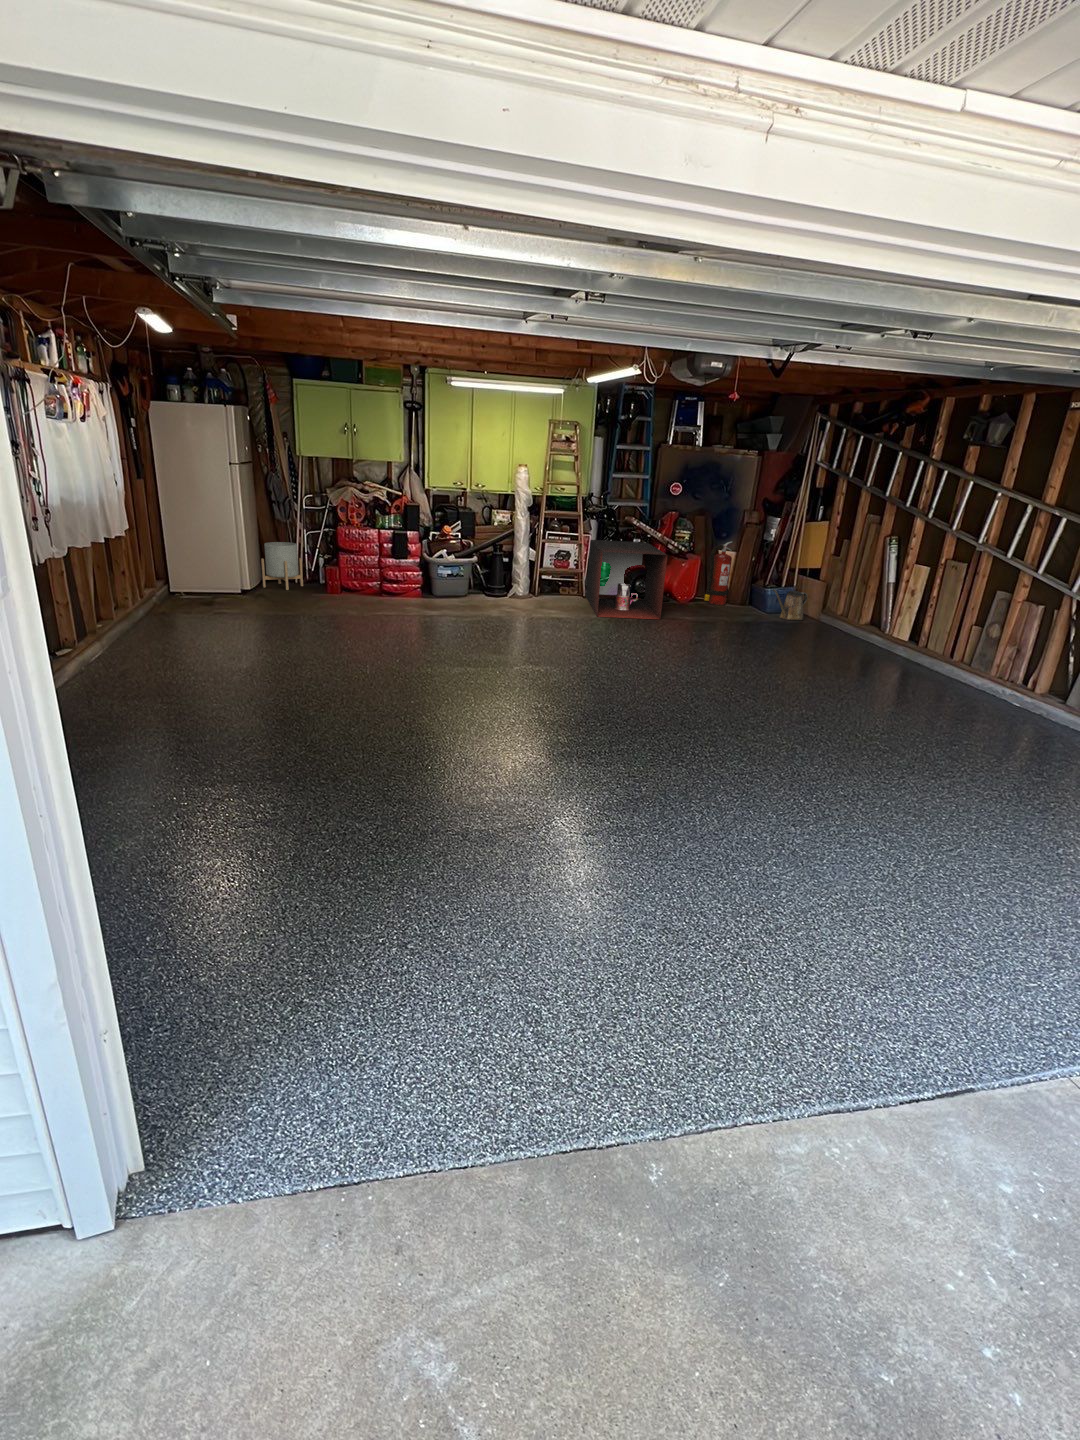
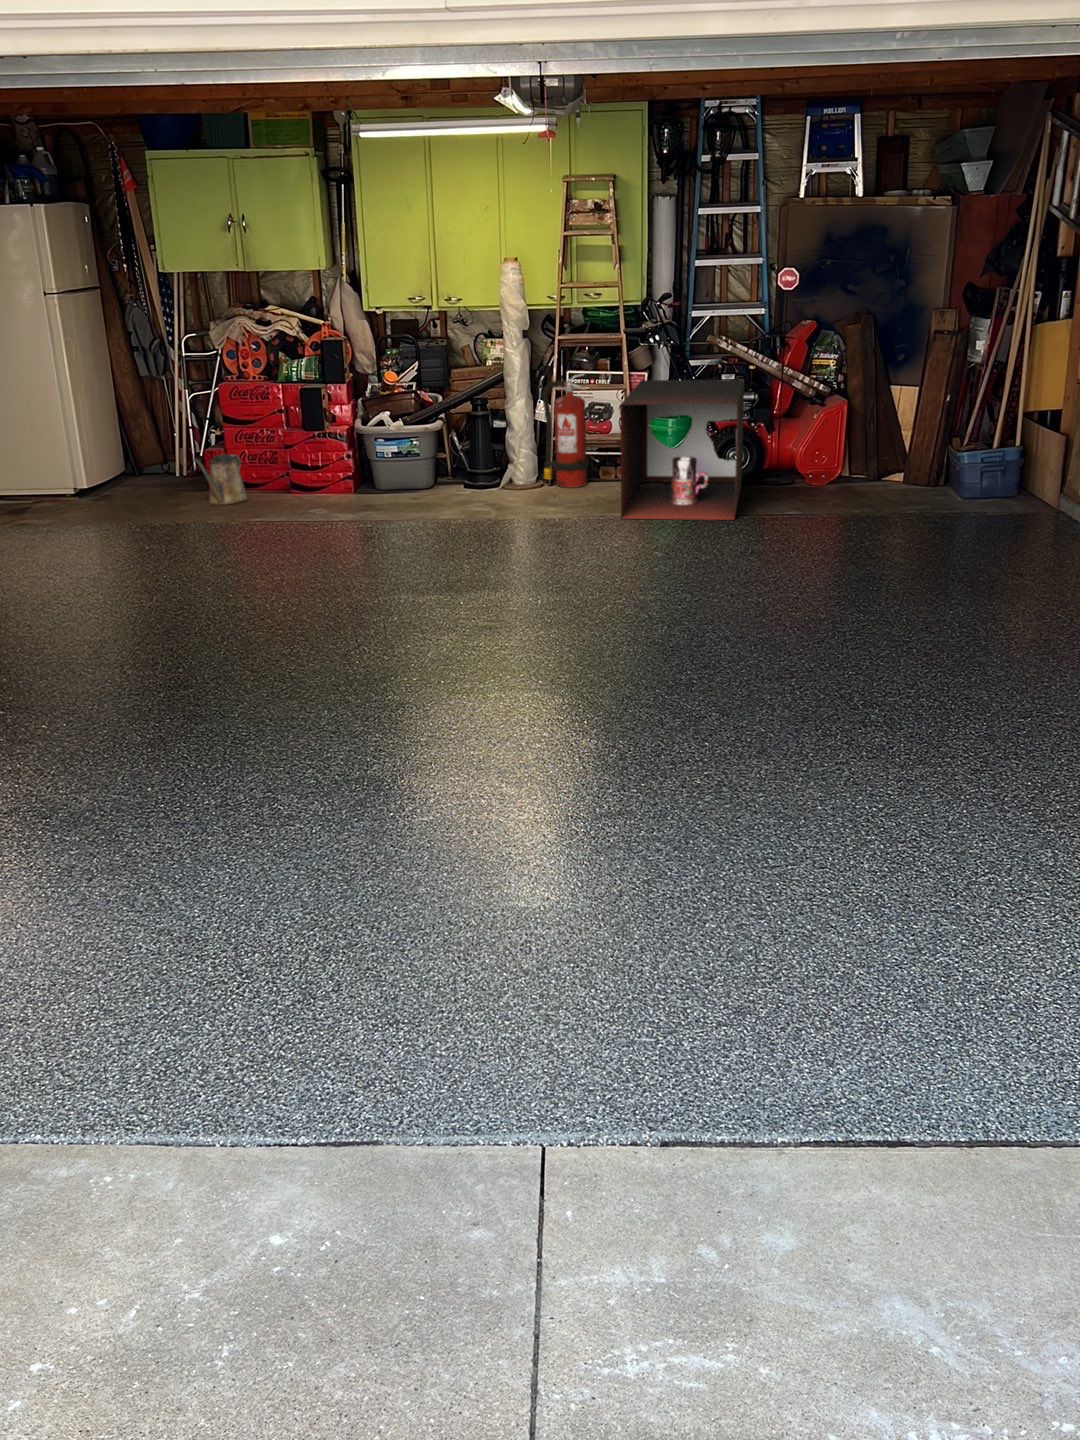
fire extinguisher: present [704,541,732,605] -> present [542,374,588,488]
planter: present [261,542,303,590] -> none [105,414,176,492]
watering can: present [773,590,807,620] -> present [194,454,248,505]

